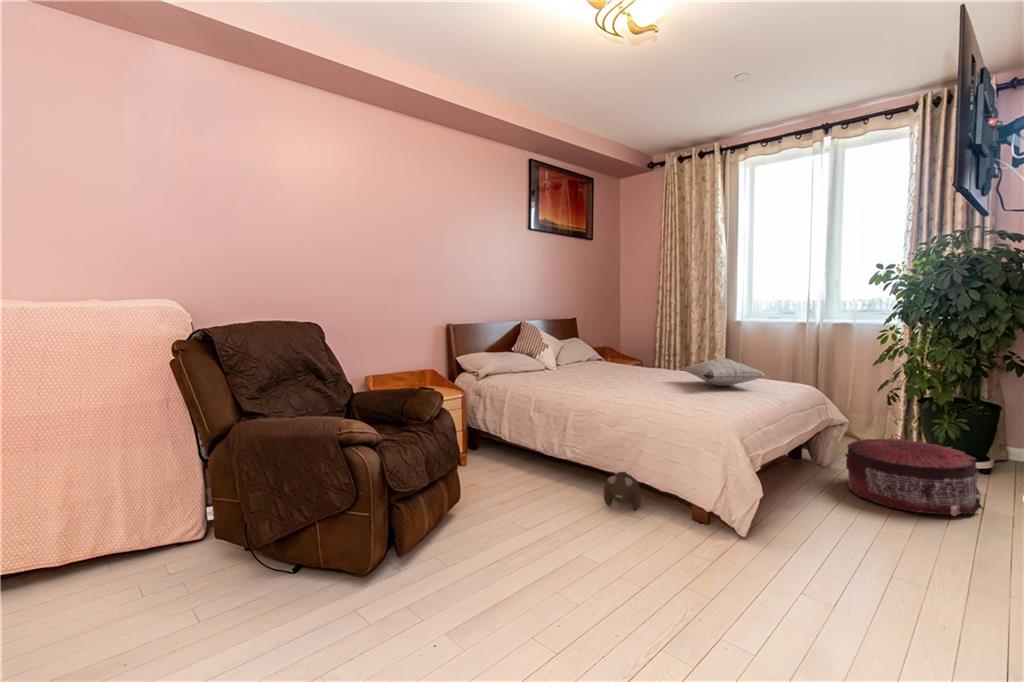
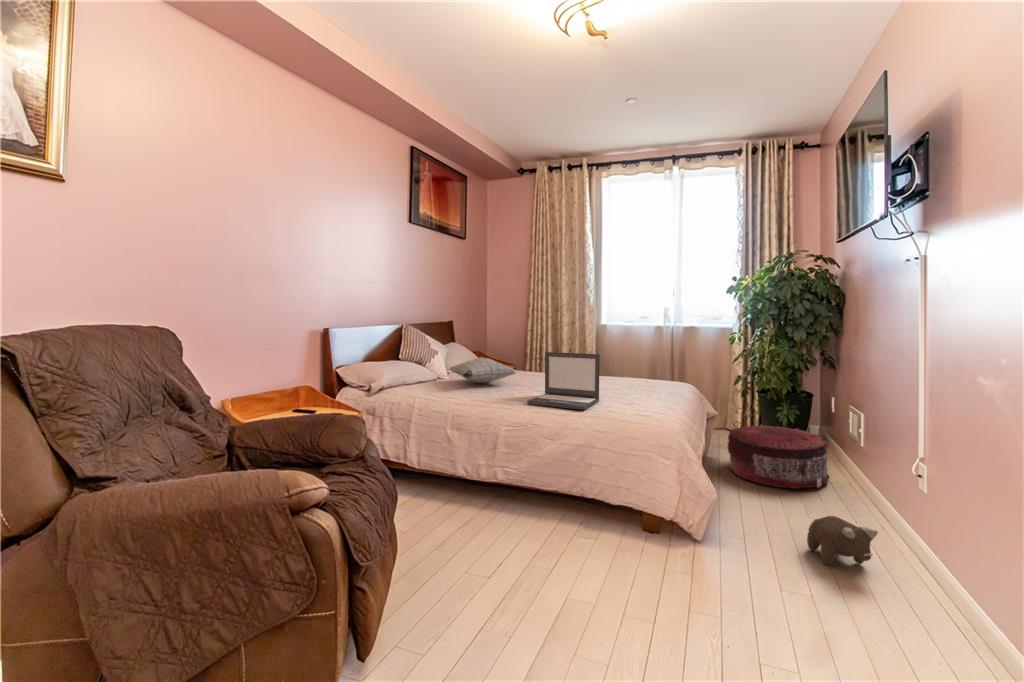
laptop: none [600,347,674,401] -> present [527,352,600,410]
pillow: present [683,358,765,386] -> present [449,357,516,383]
plush toy: present [604,472,641,510] -> present [807,516,878,565]

